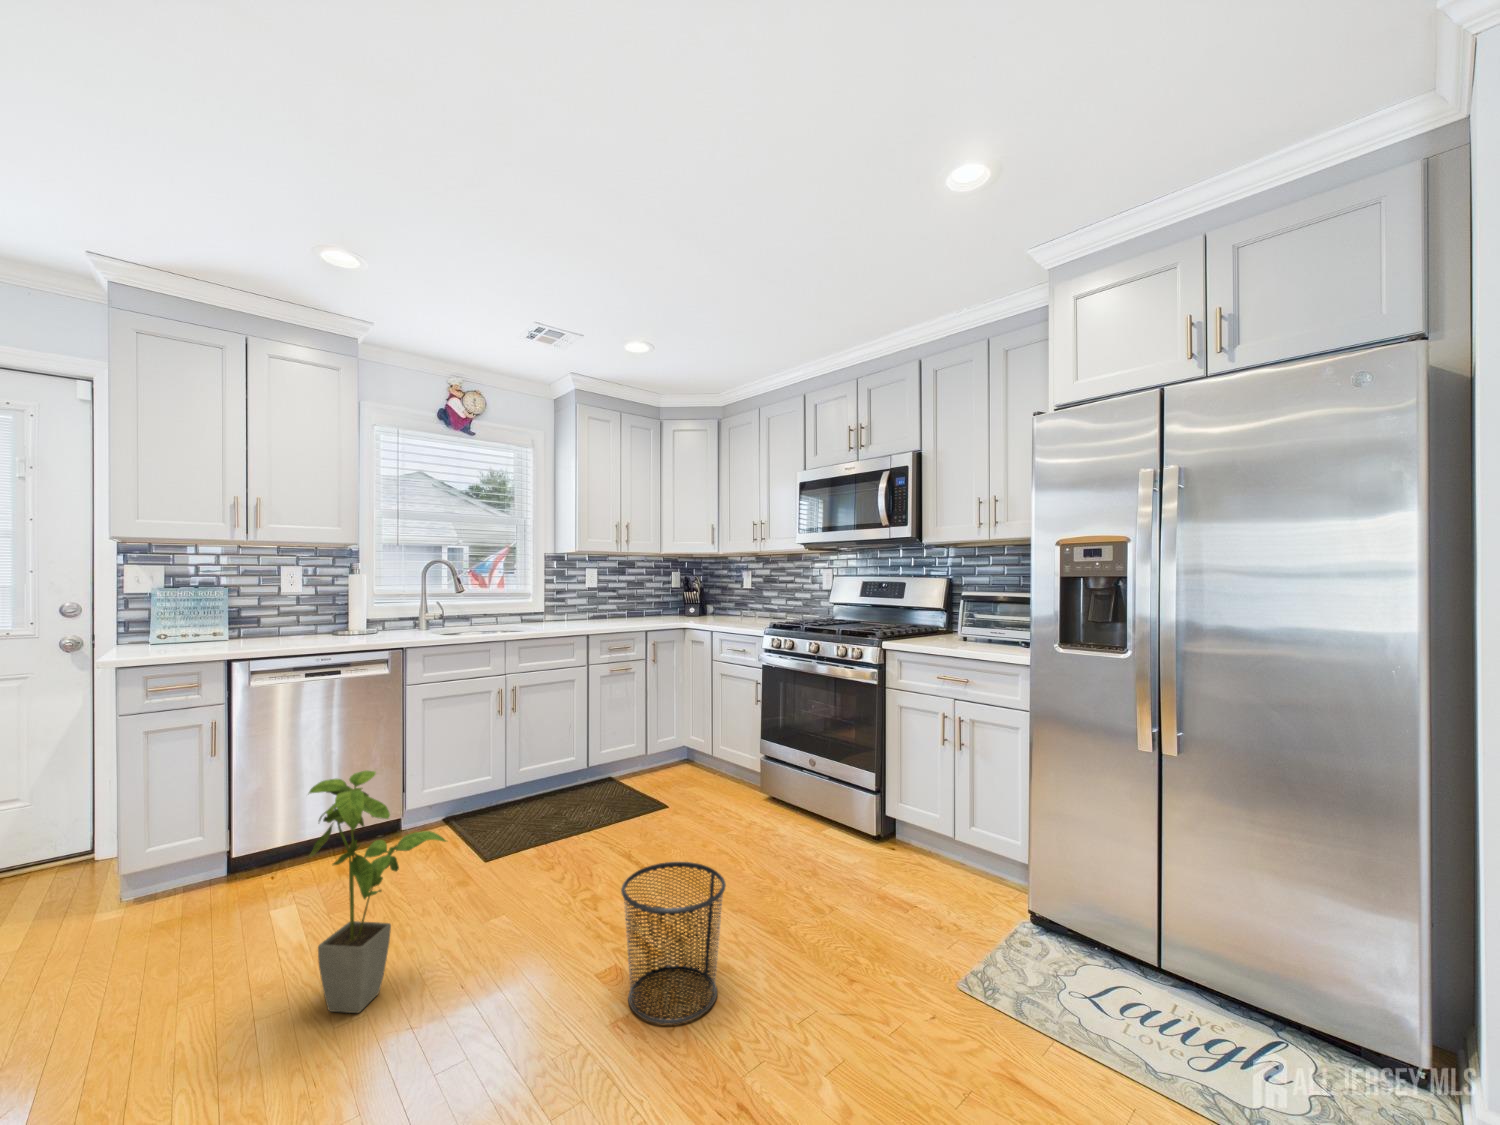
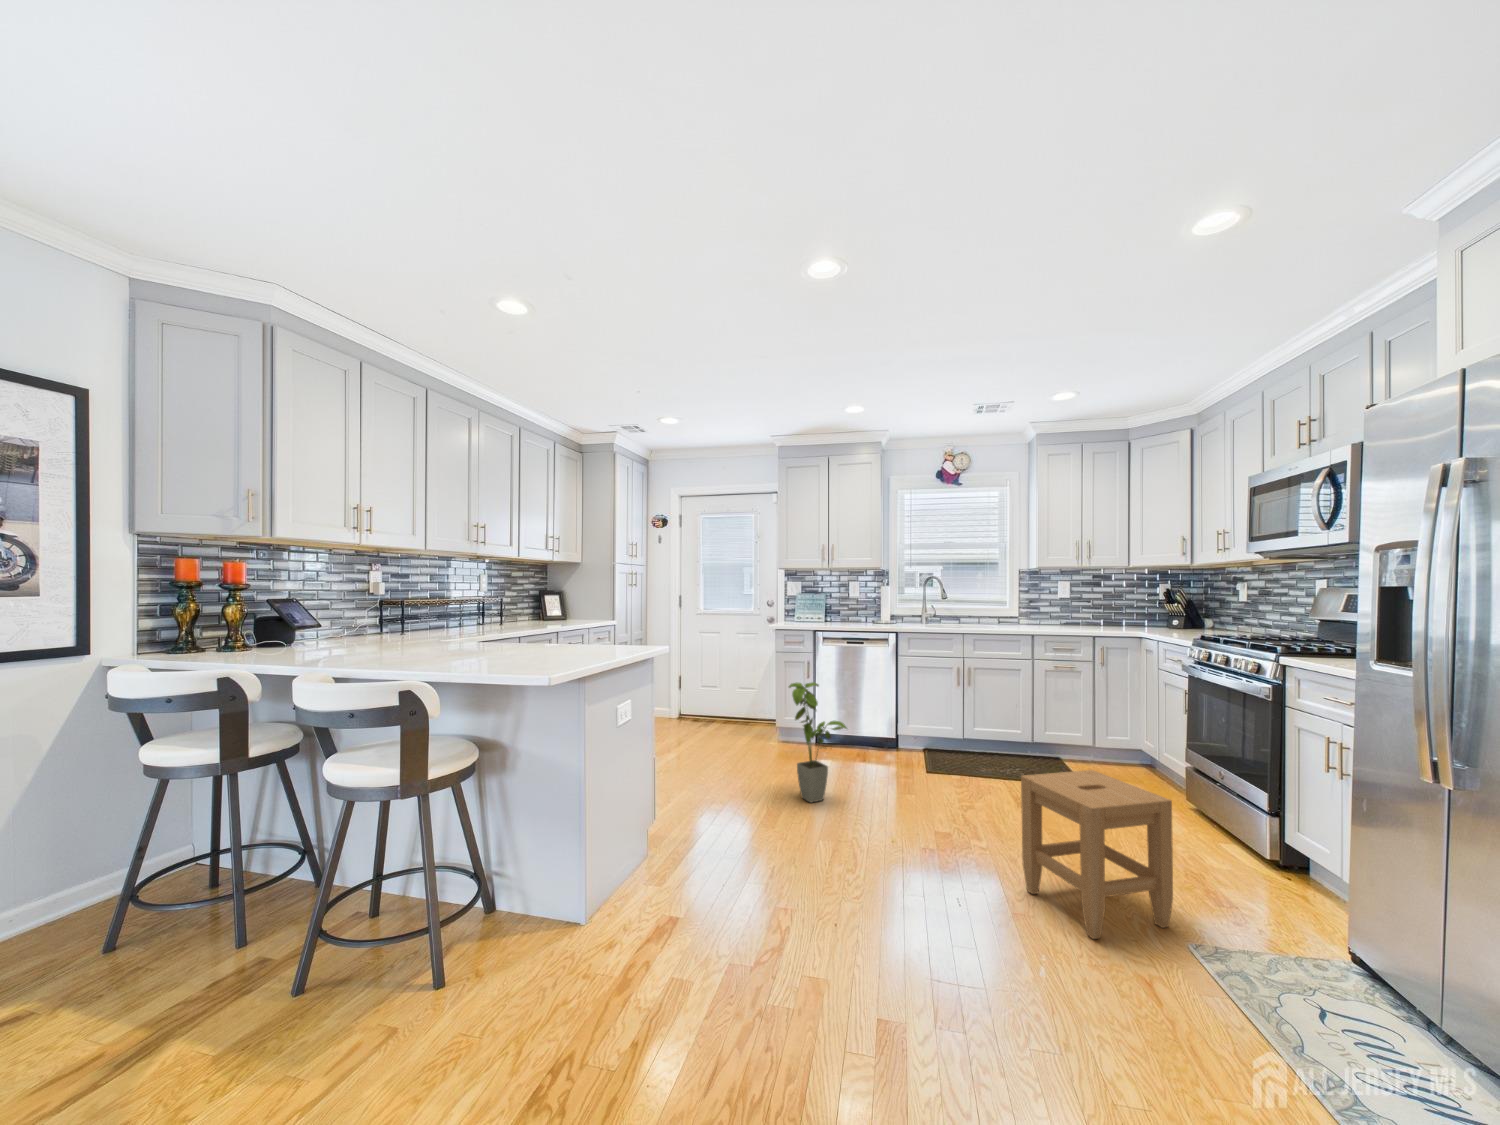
stool: none [775,793,902,998] -> present [1021,770,1173,939]
waste bin: present [621,862,726,1024] -> none [912,778,985,878]

